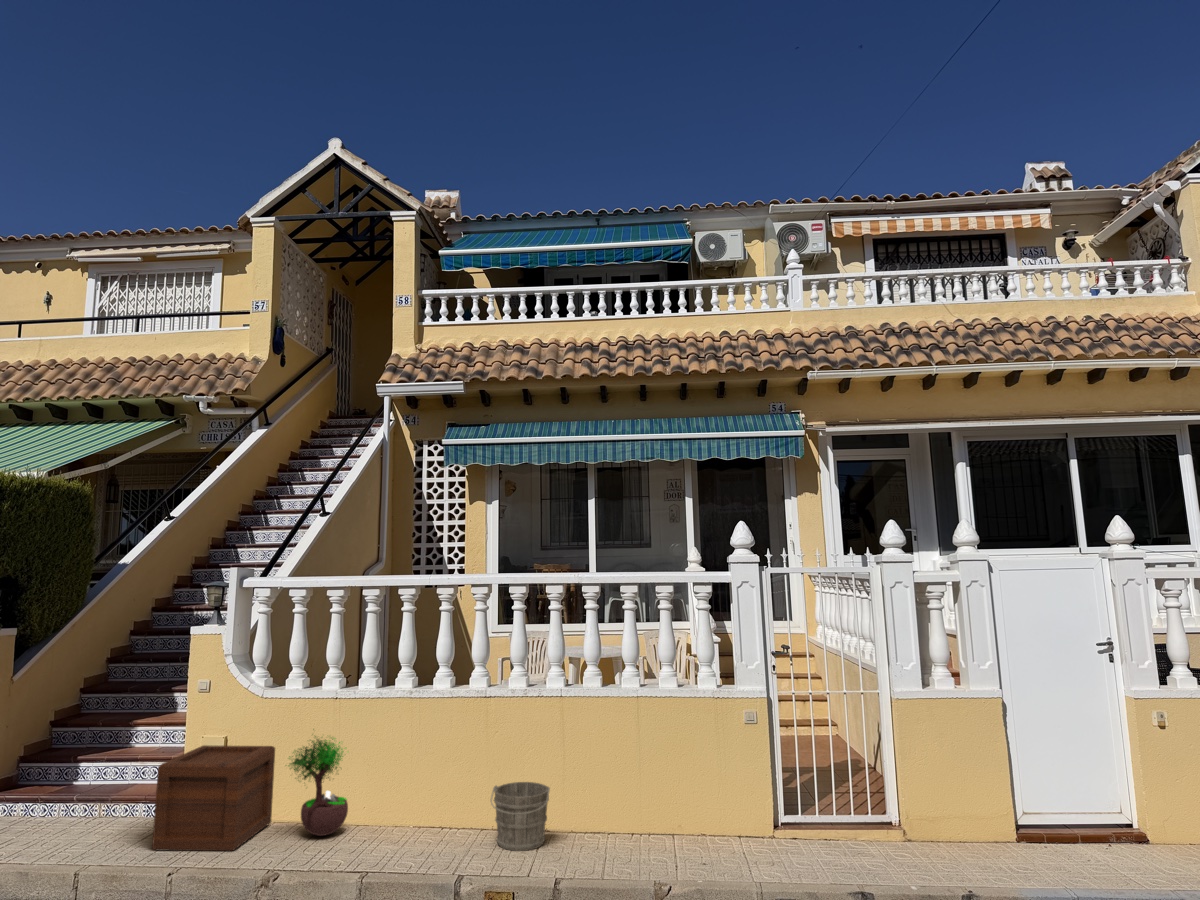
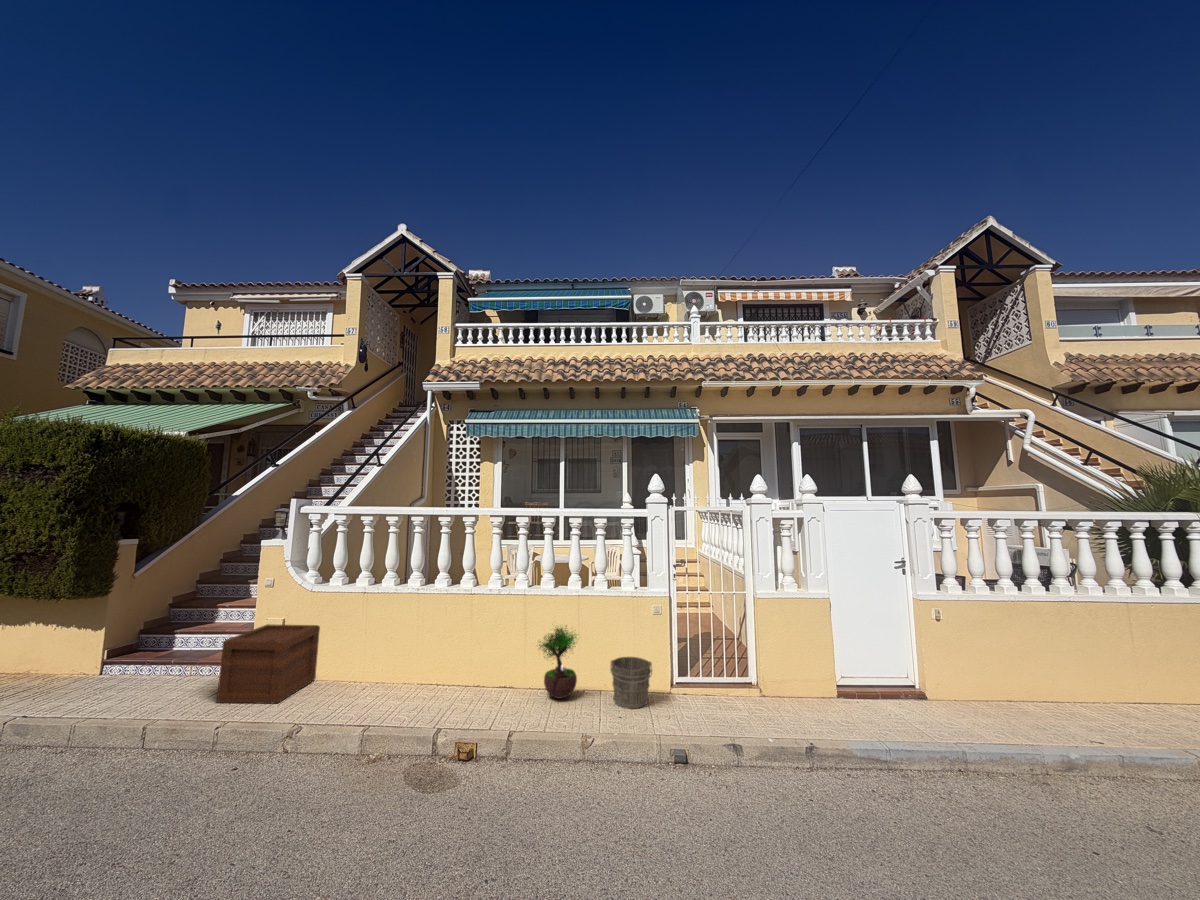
potted tree: present [288,729,348,836] -> present [539,626,577,698]
bucket: present [491,782,550,851] -> present [610,657,652,709]

